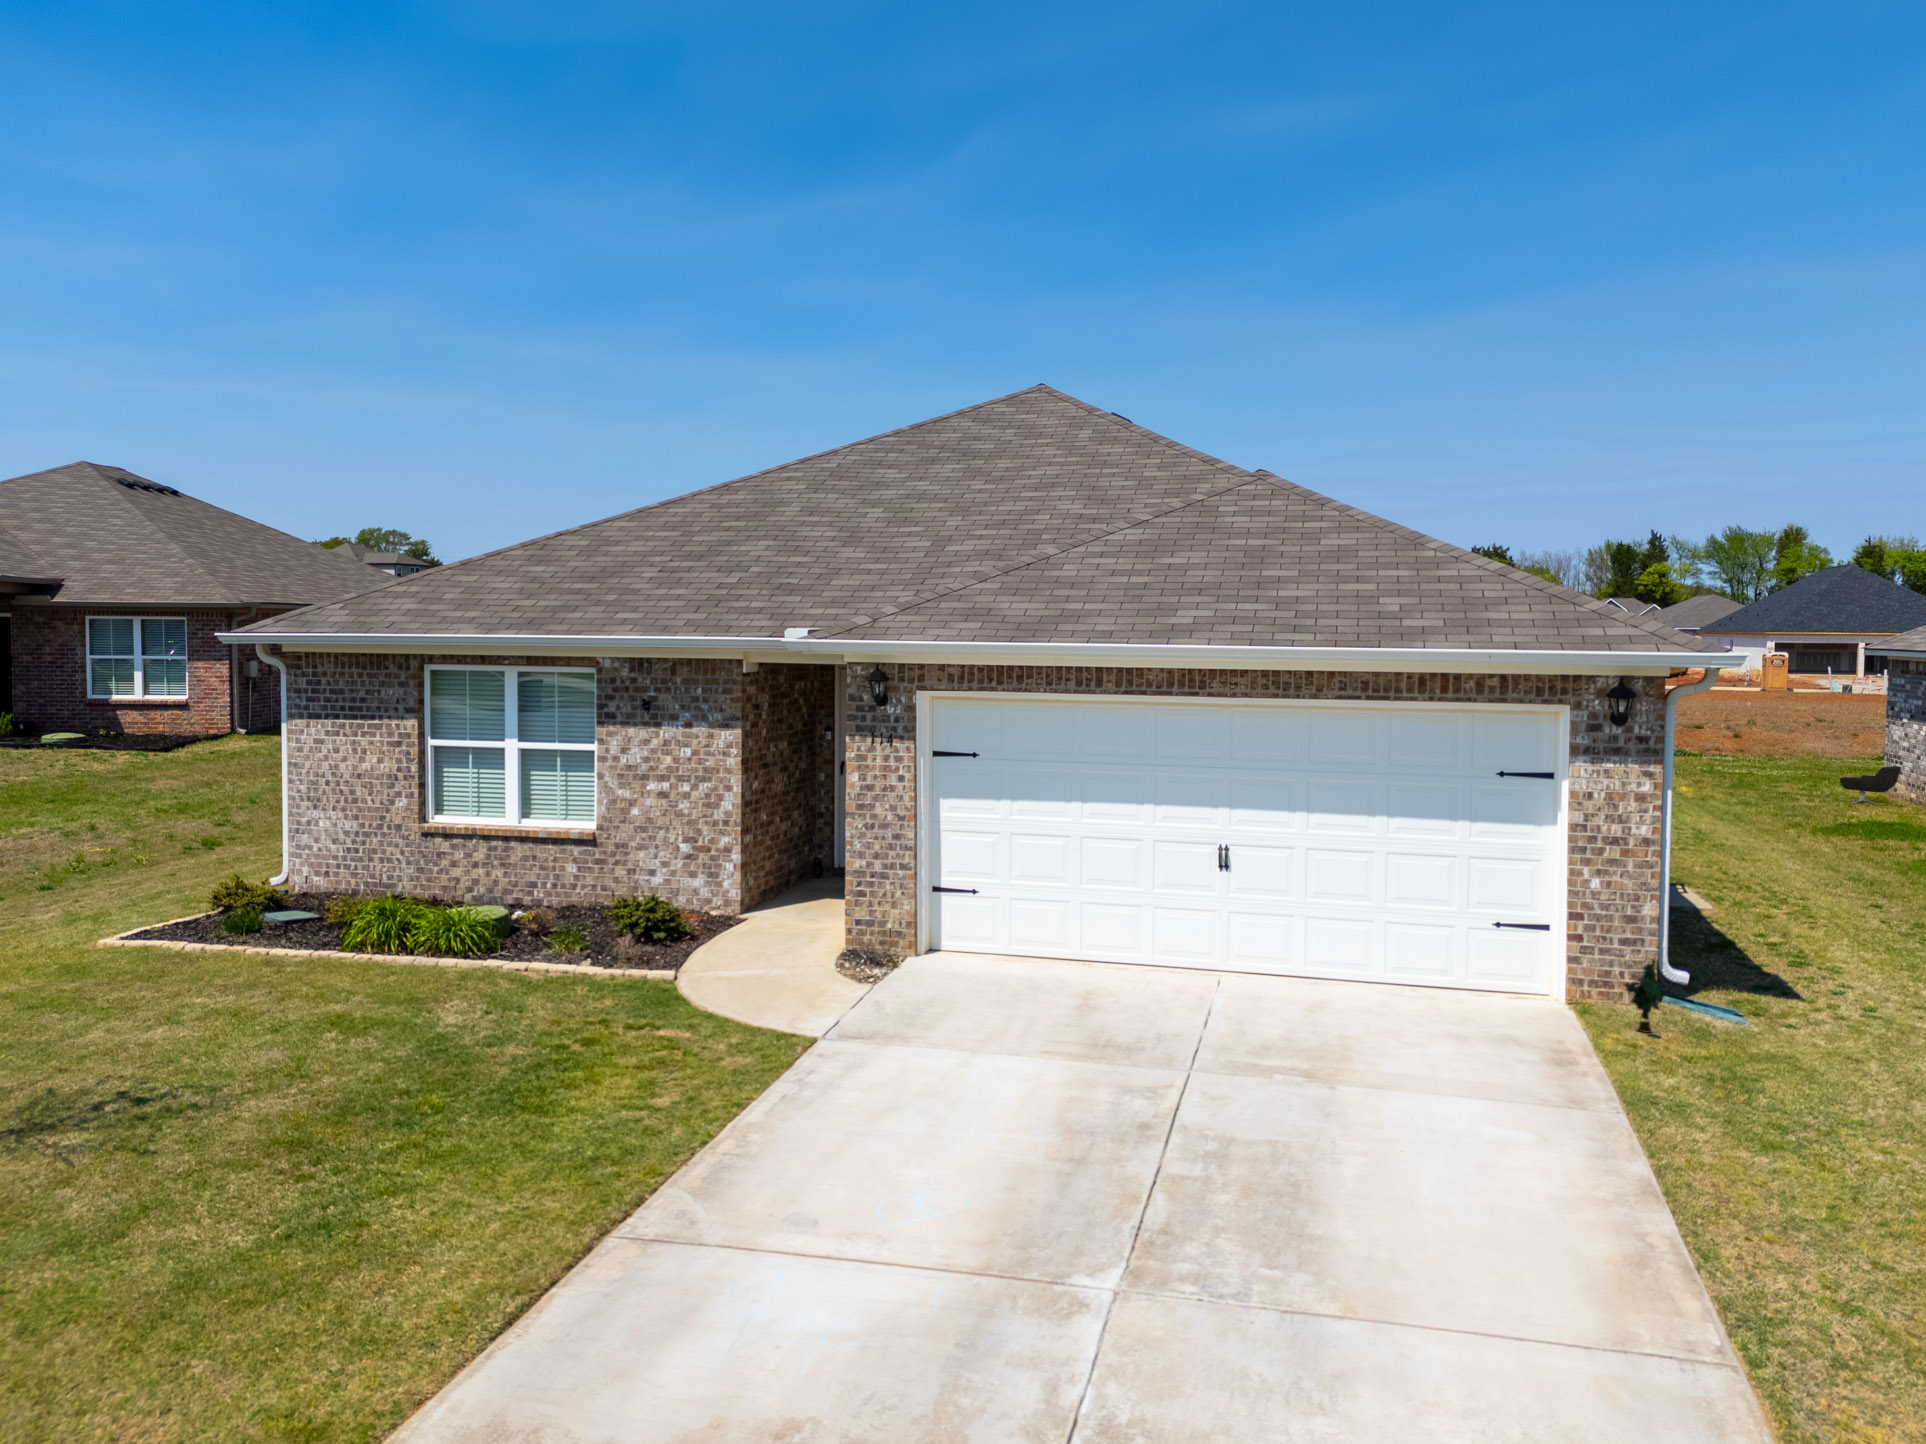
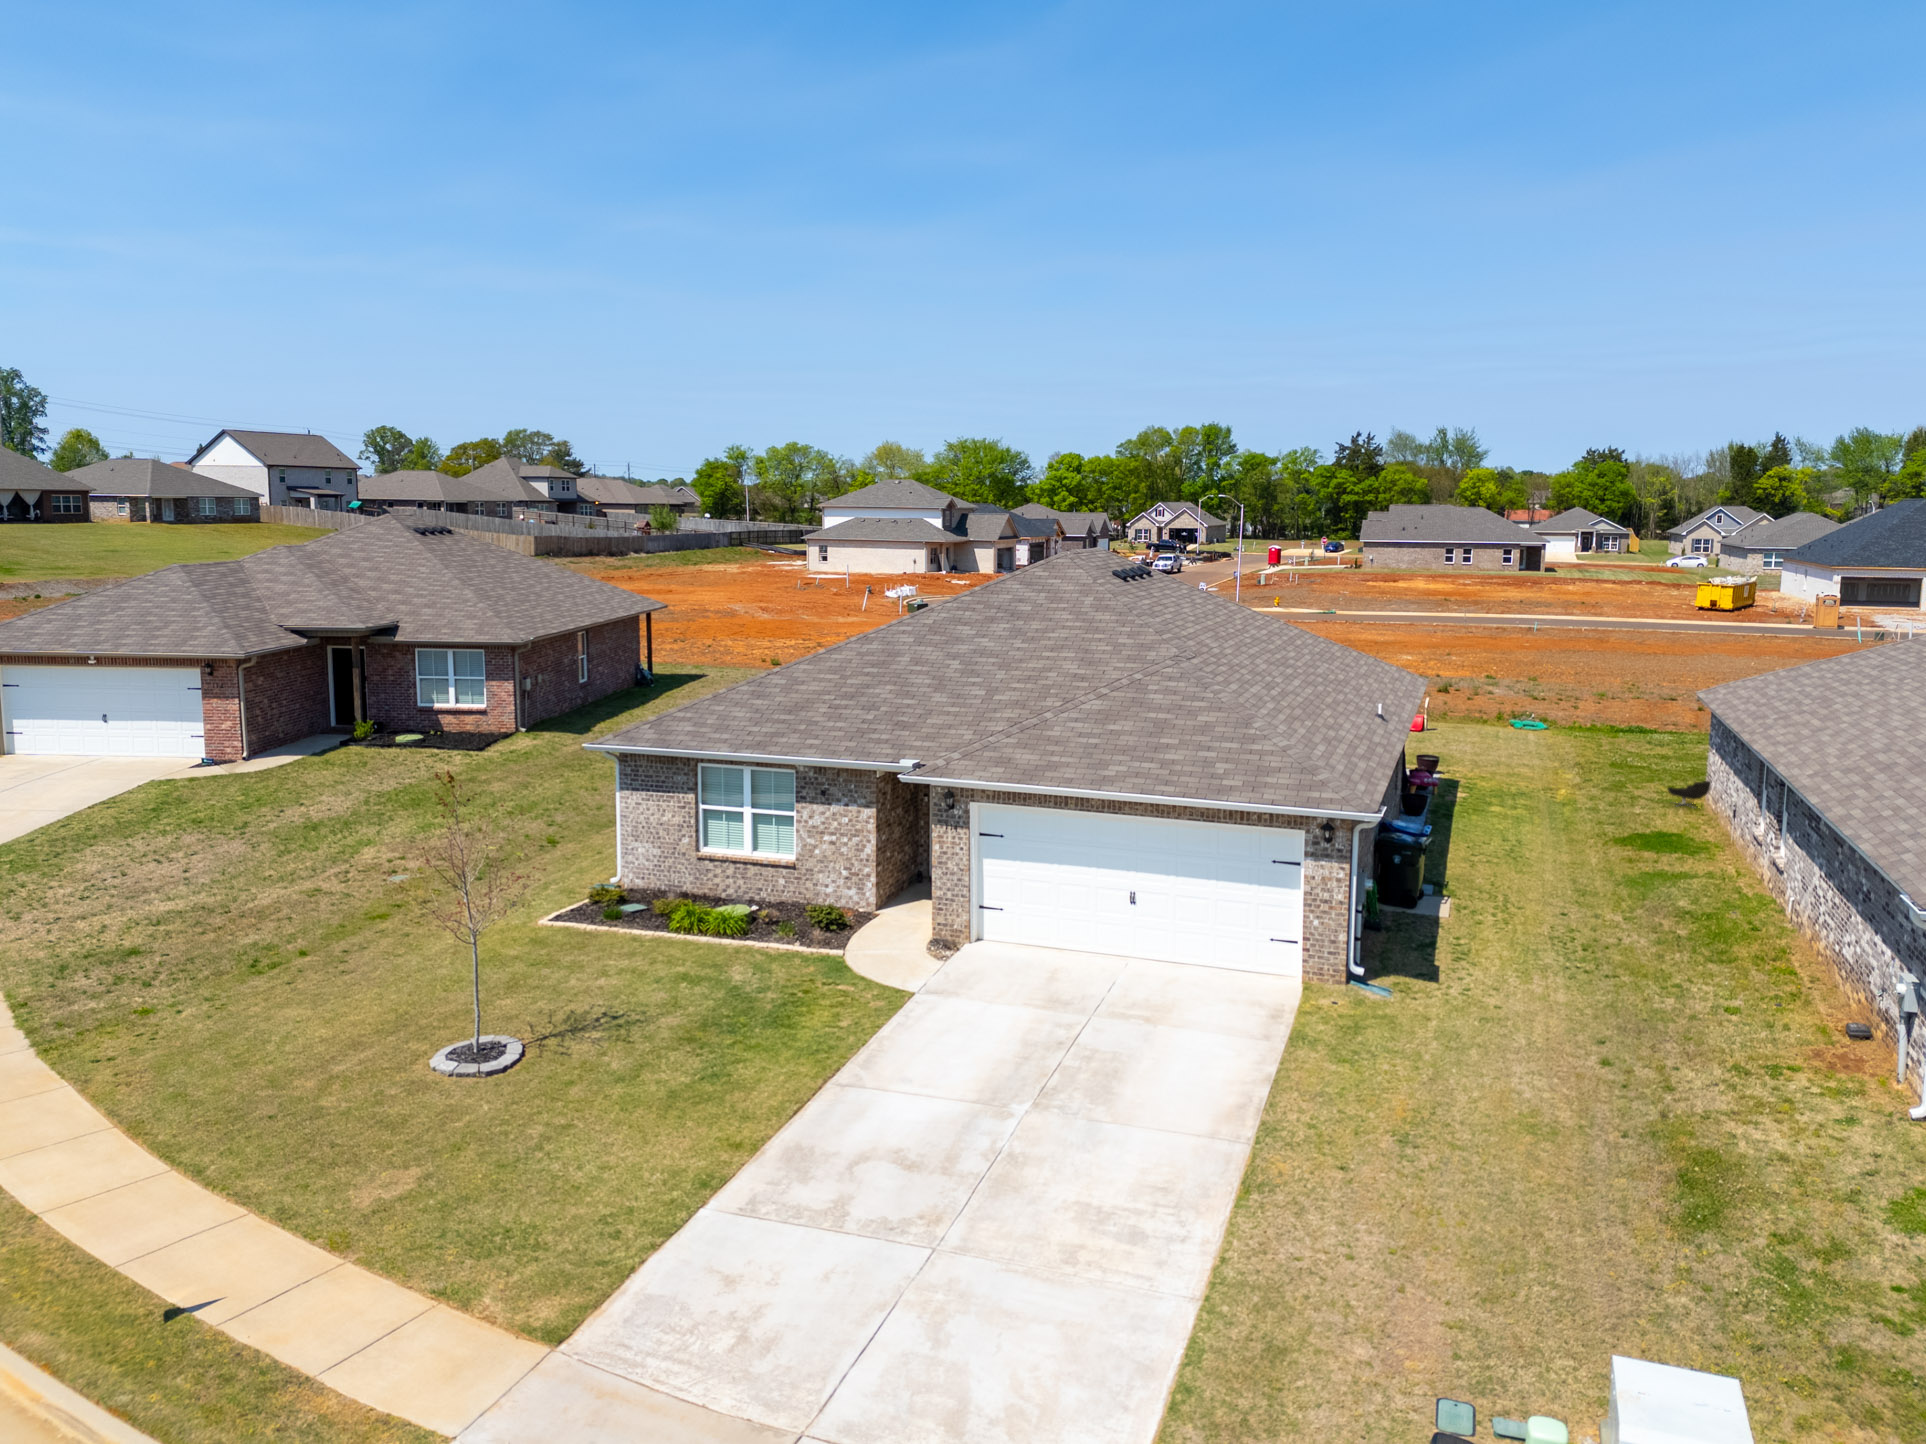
decorative plant: present [1624,959,1668,1033] -> none [1329,962,1351,999]

